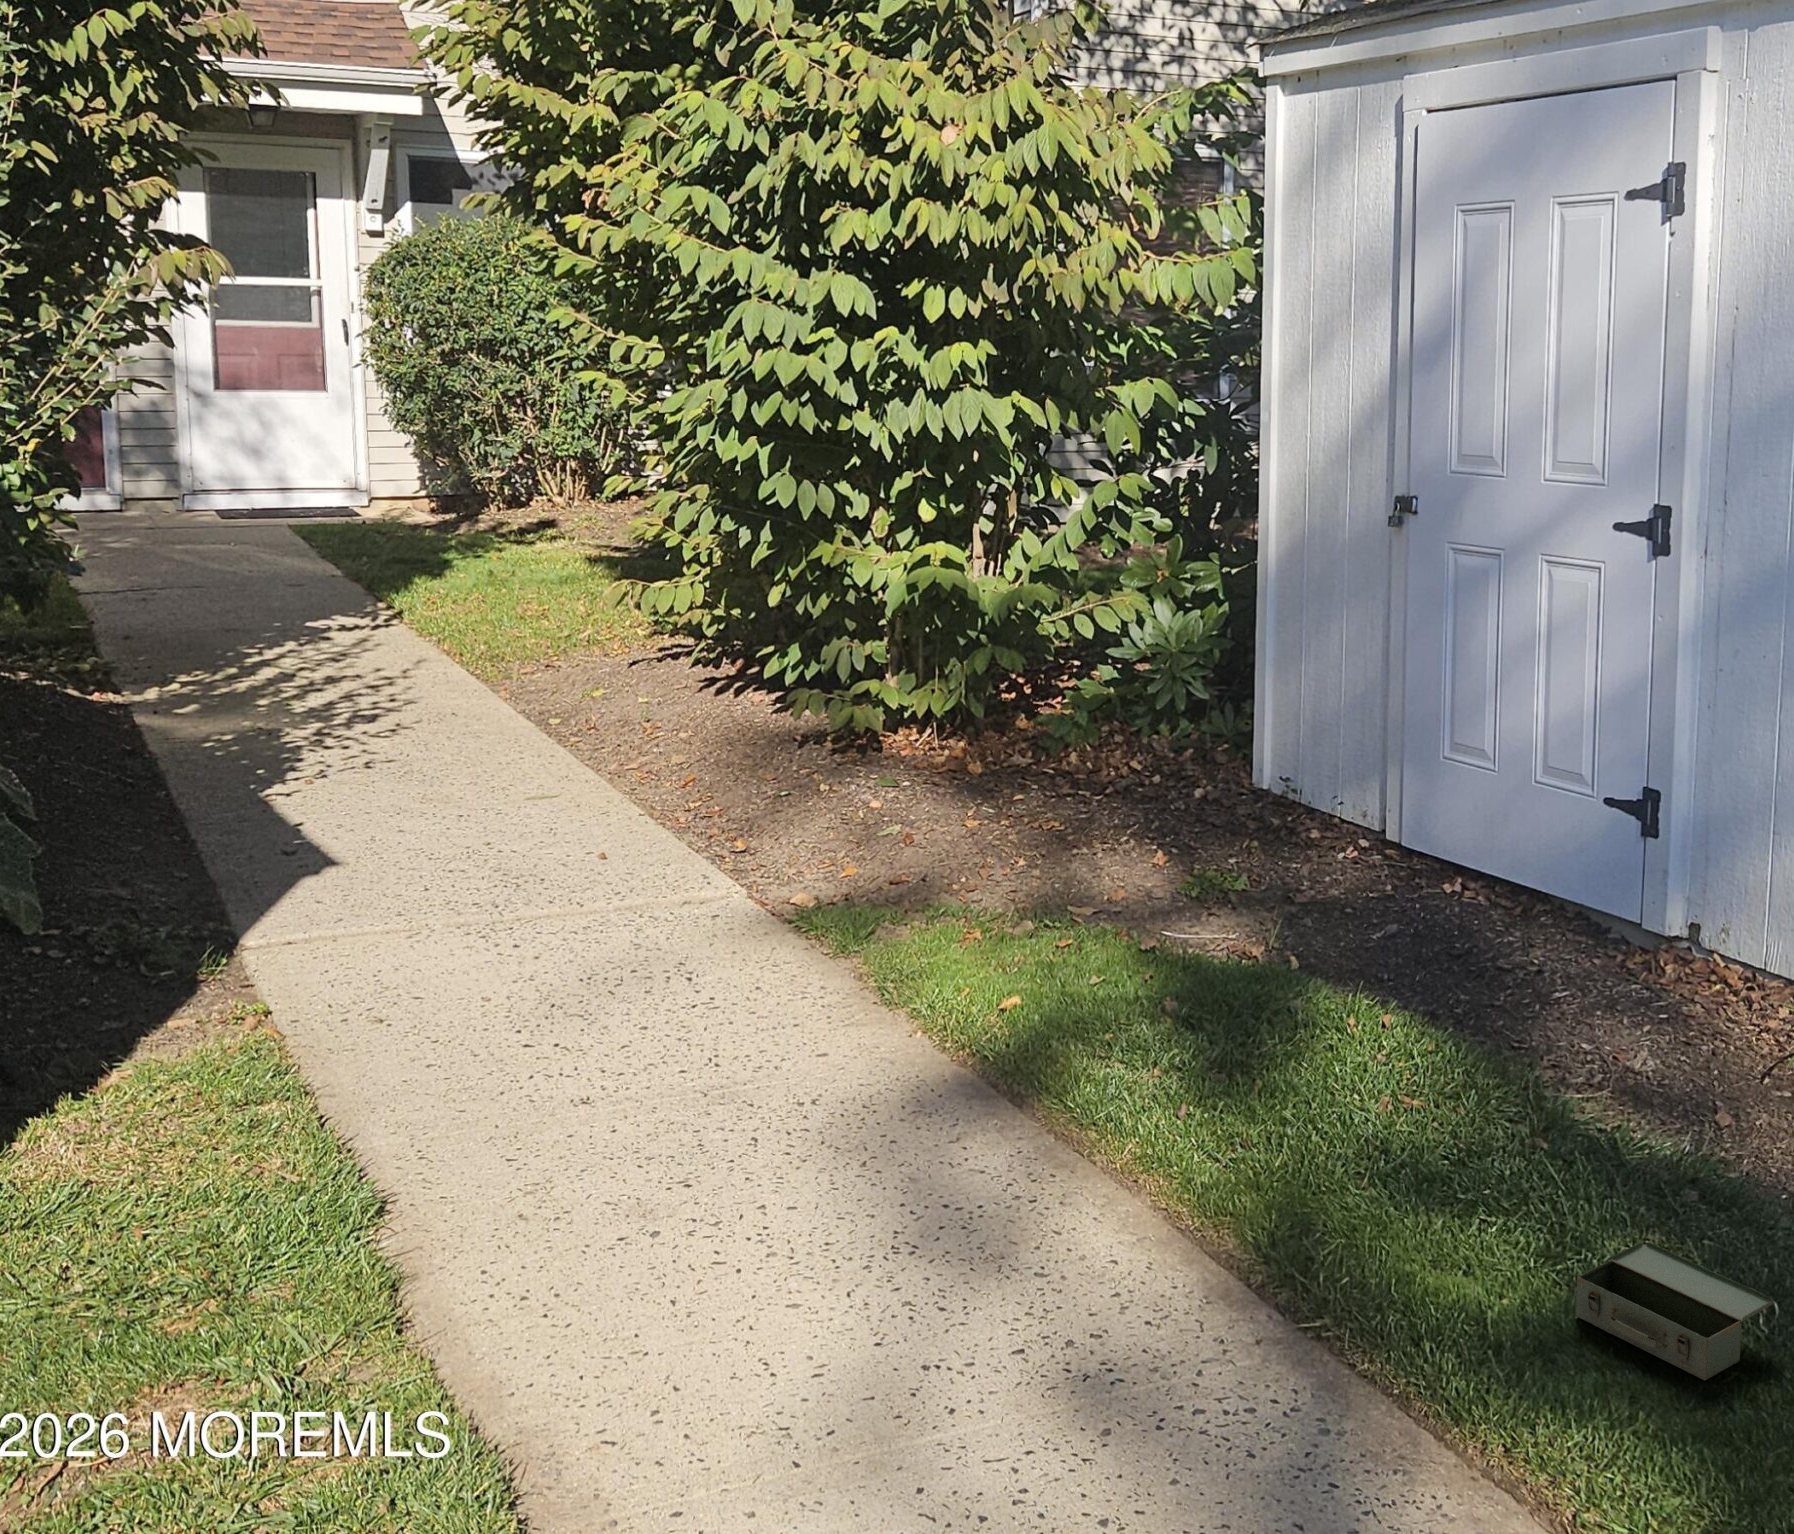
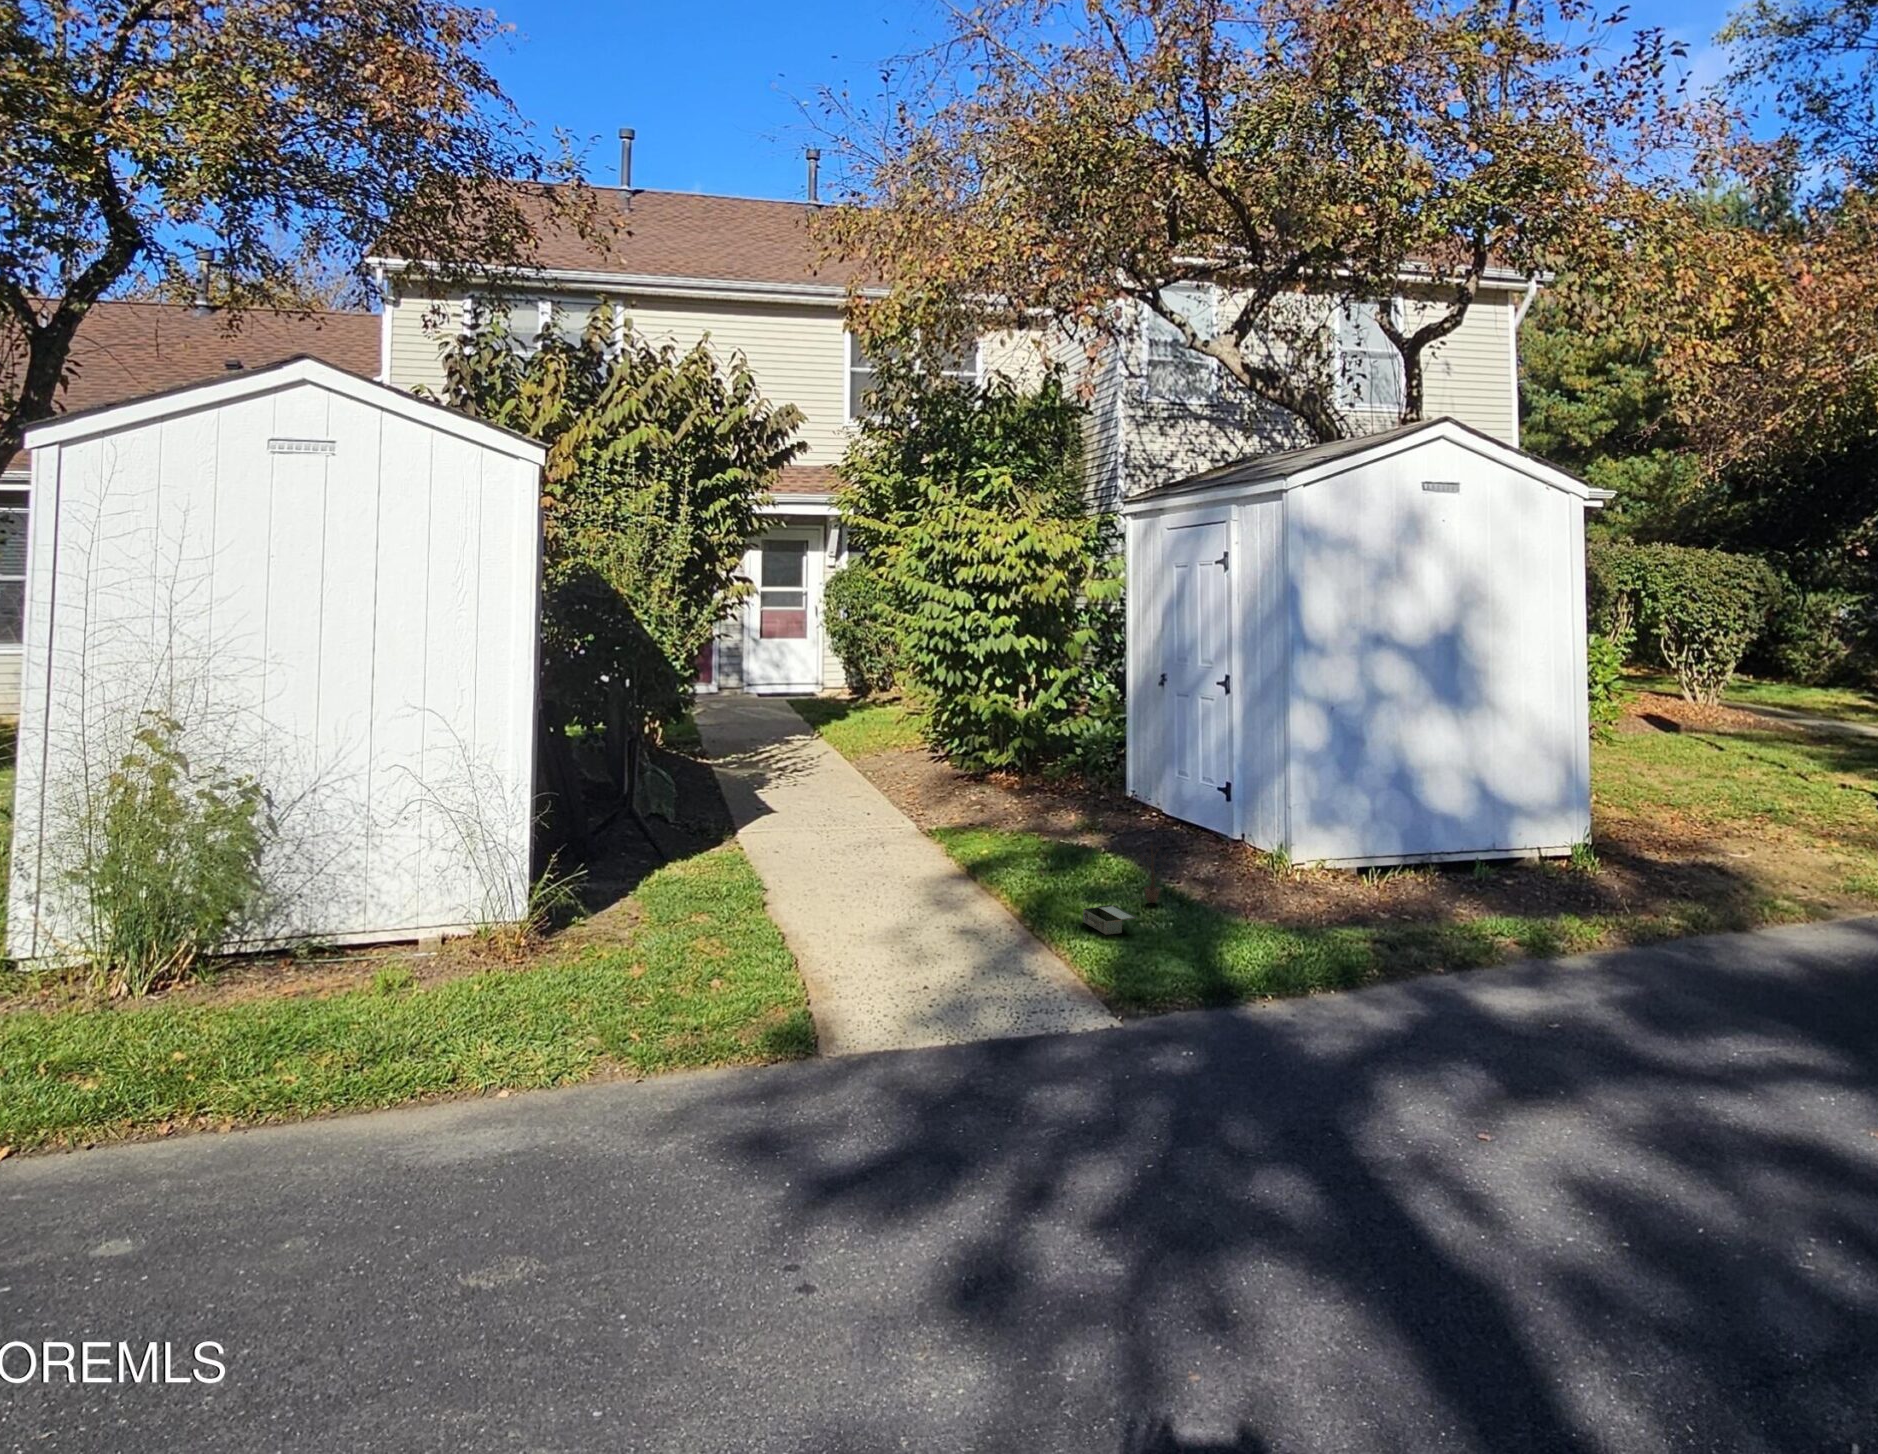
decorative plant: none [1606,1010,1741,1188] -> present [1129,845,1170,903]

